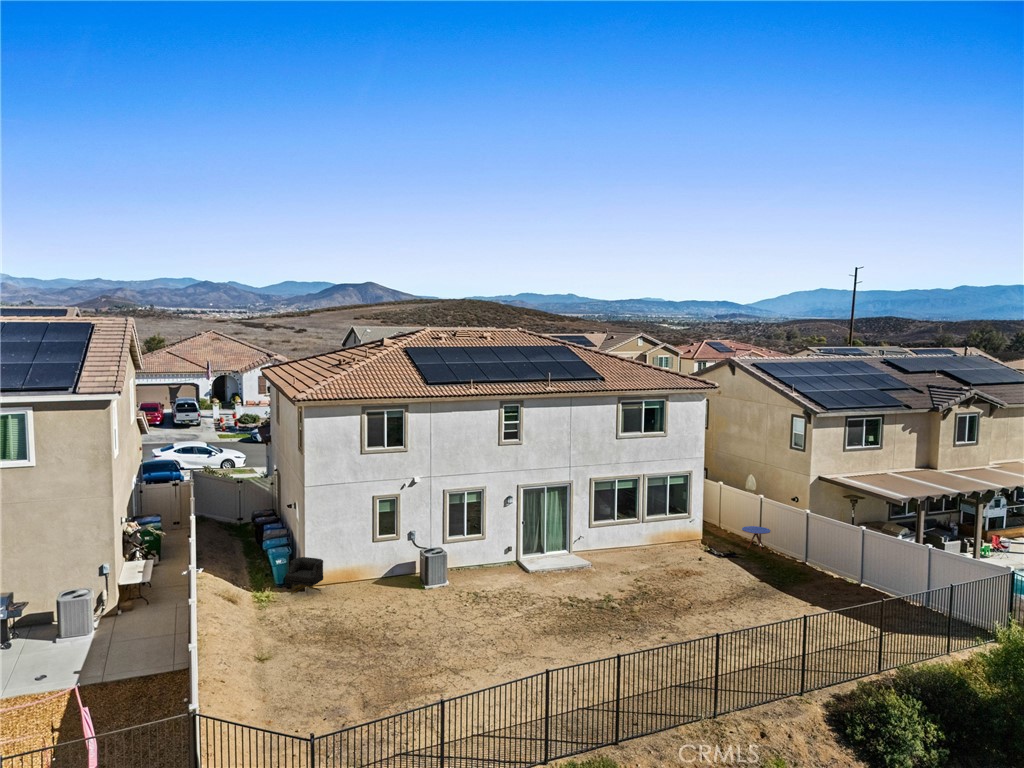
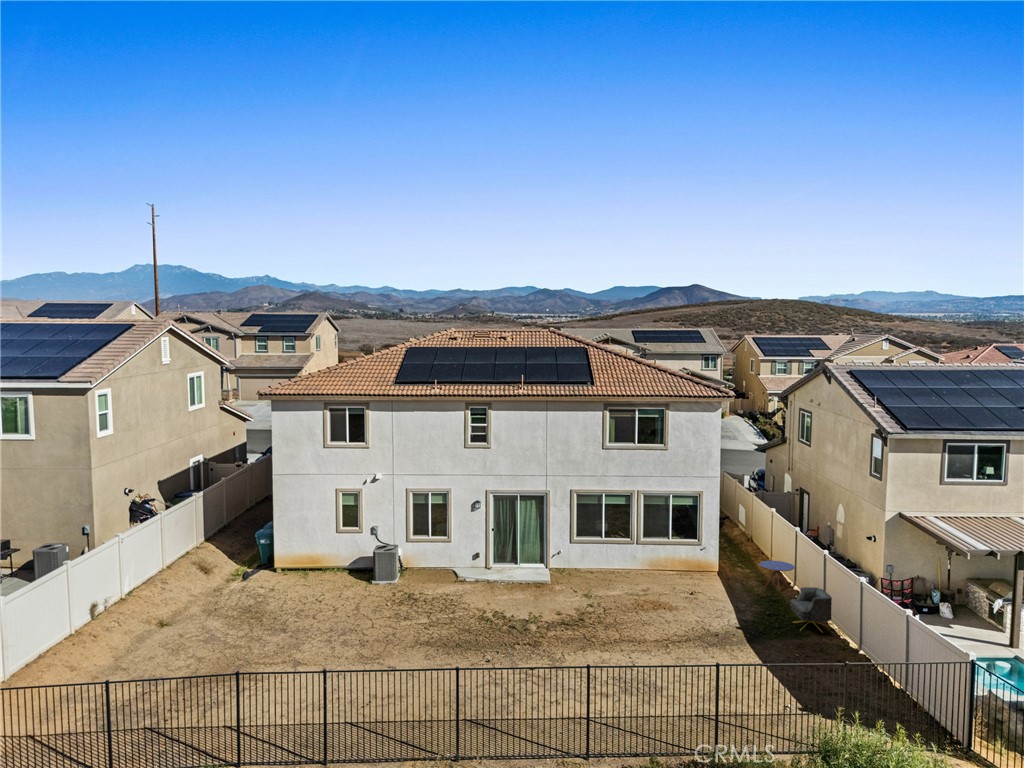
armchair: present [286,557,323,594] -> present [790,587,832,633]

